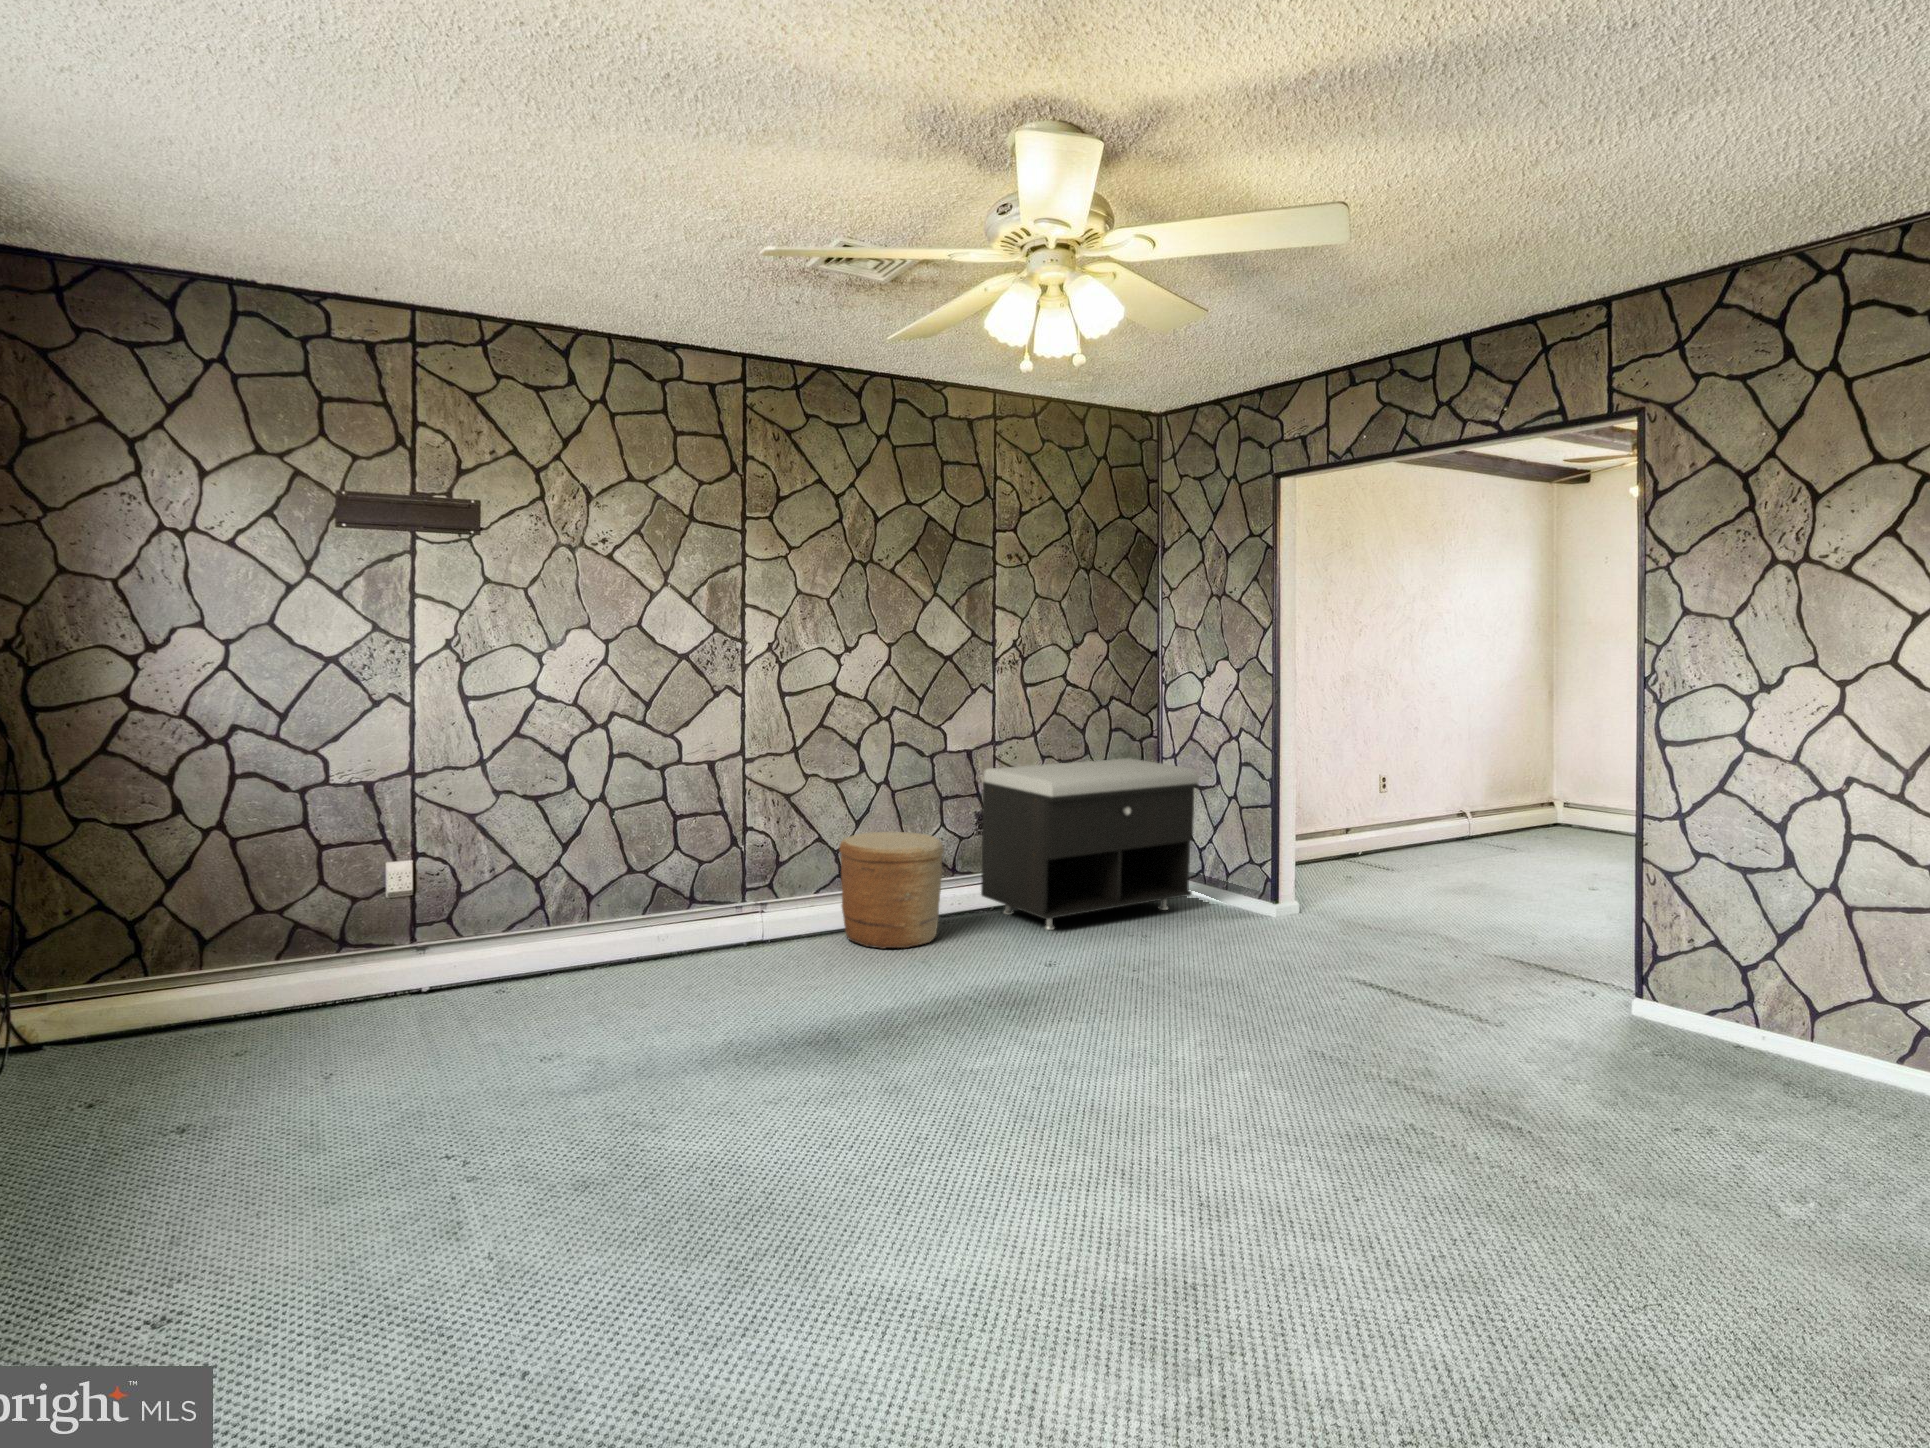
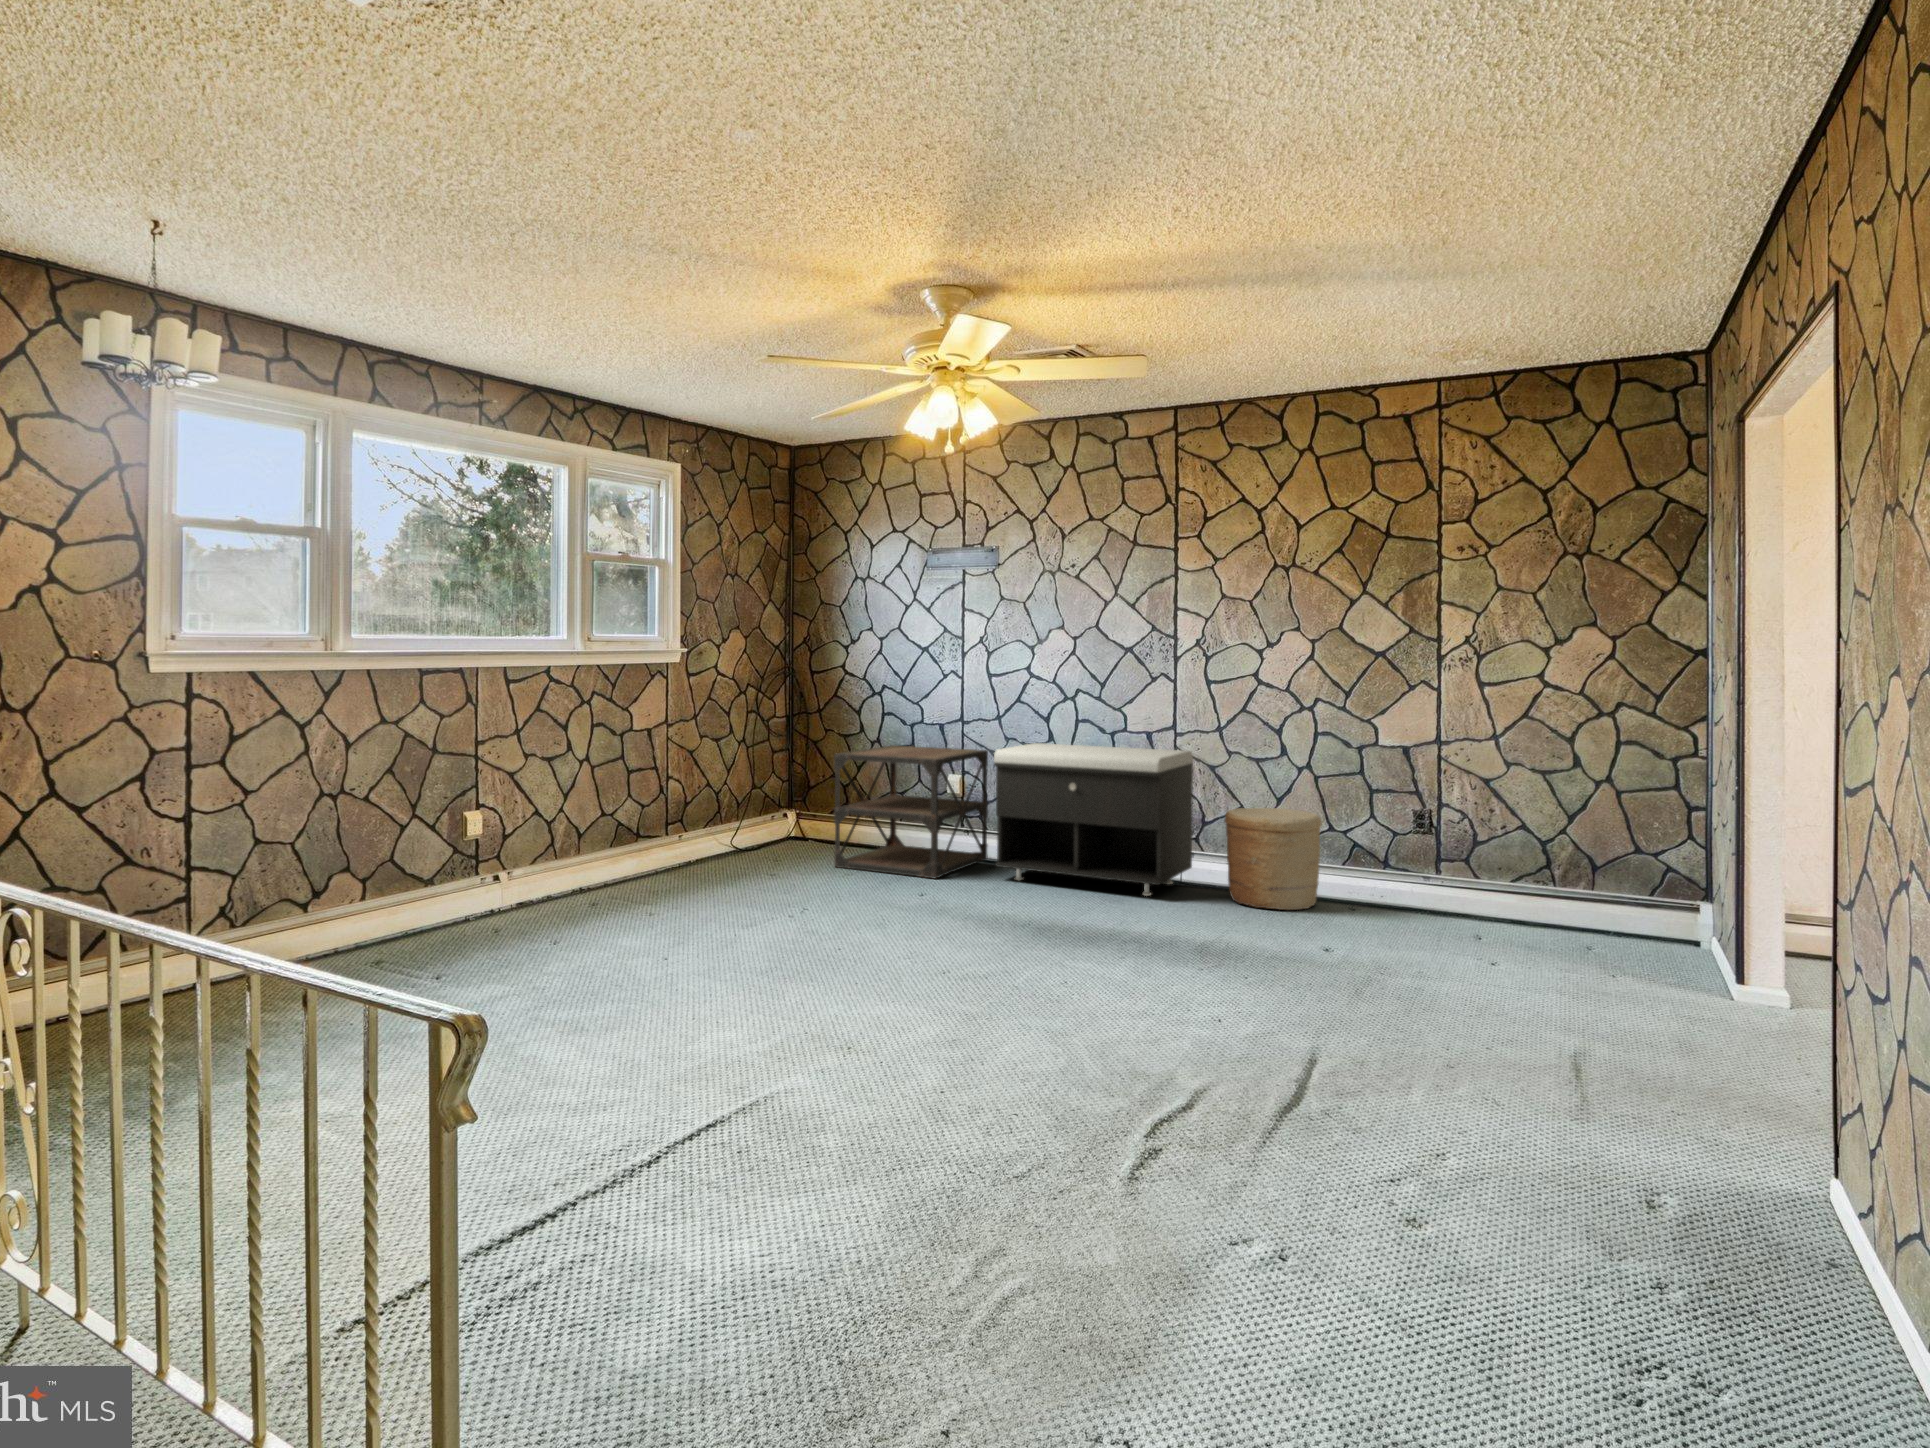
storage bench: present [981,758,1198,930] -> present [994,743,1193,896]
side table: none [277,813,513,1065] -> present [834,745,988,879]

